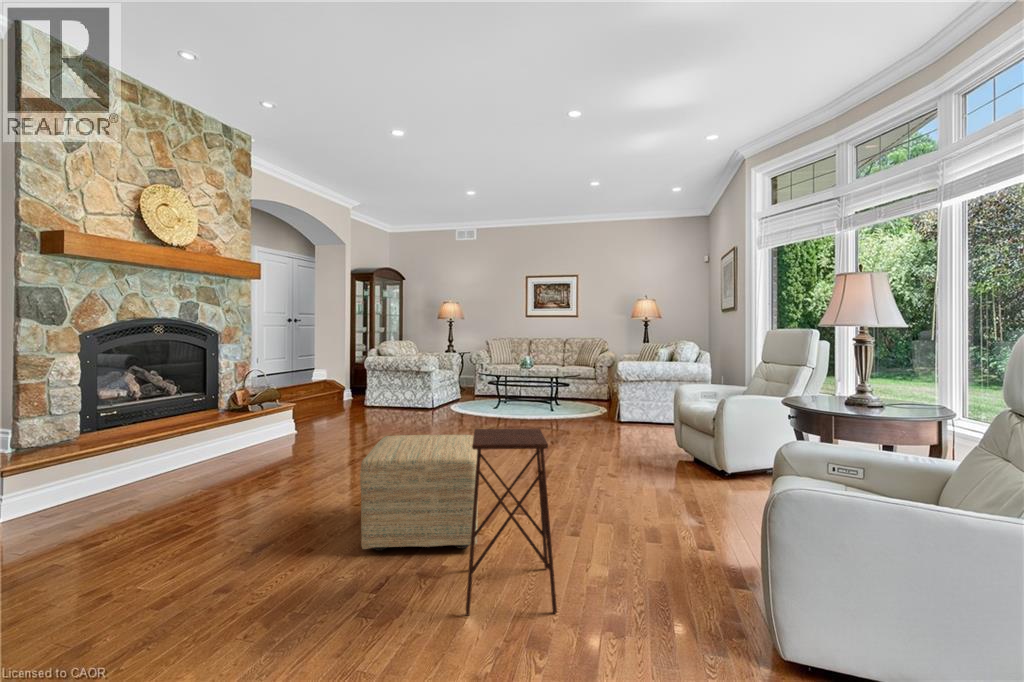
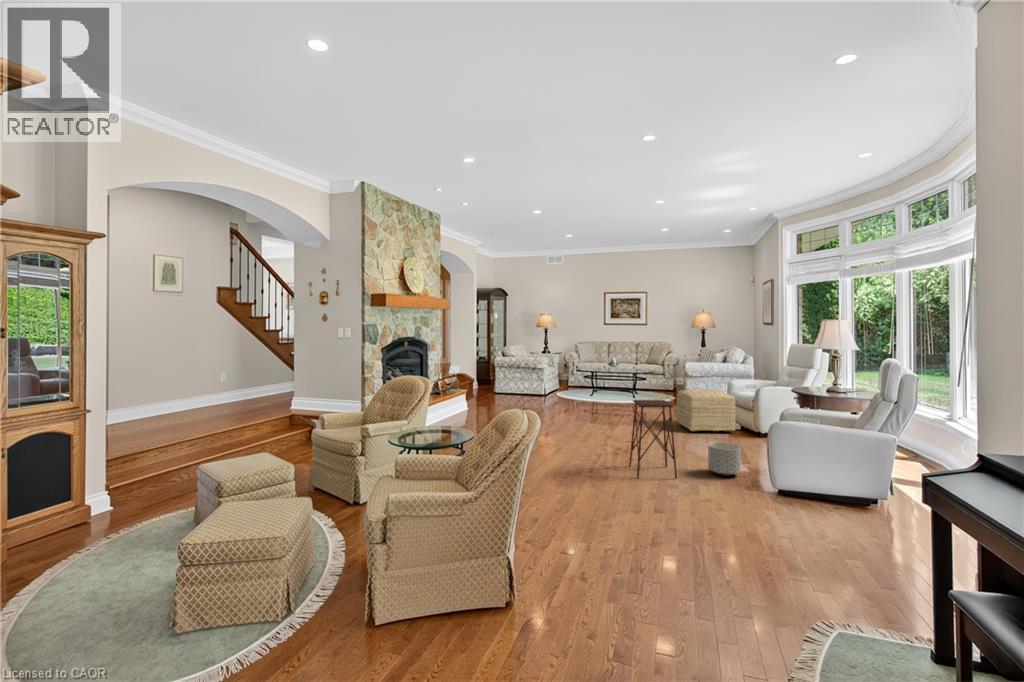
ottoman: present [360,435,478,551] -> present [677,390,735,433]
planter: none [629,516,696,596] -> present [708,442,741,476]

